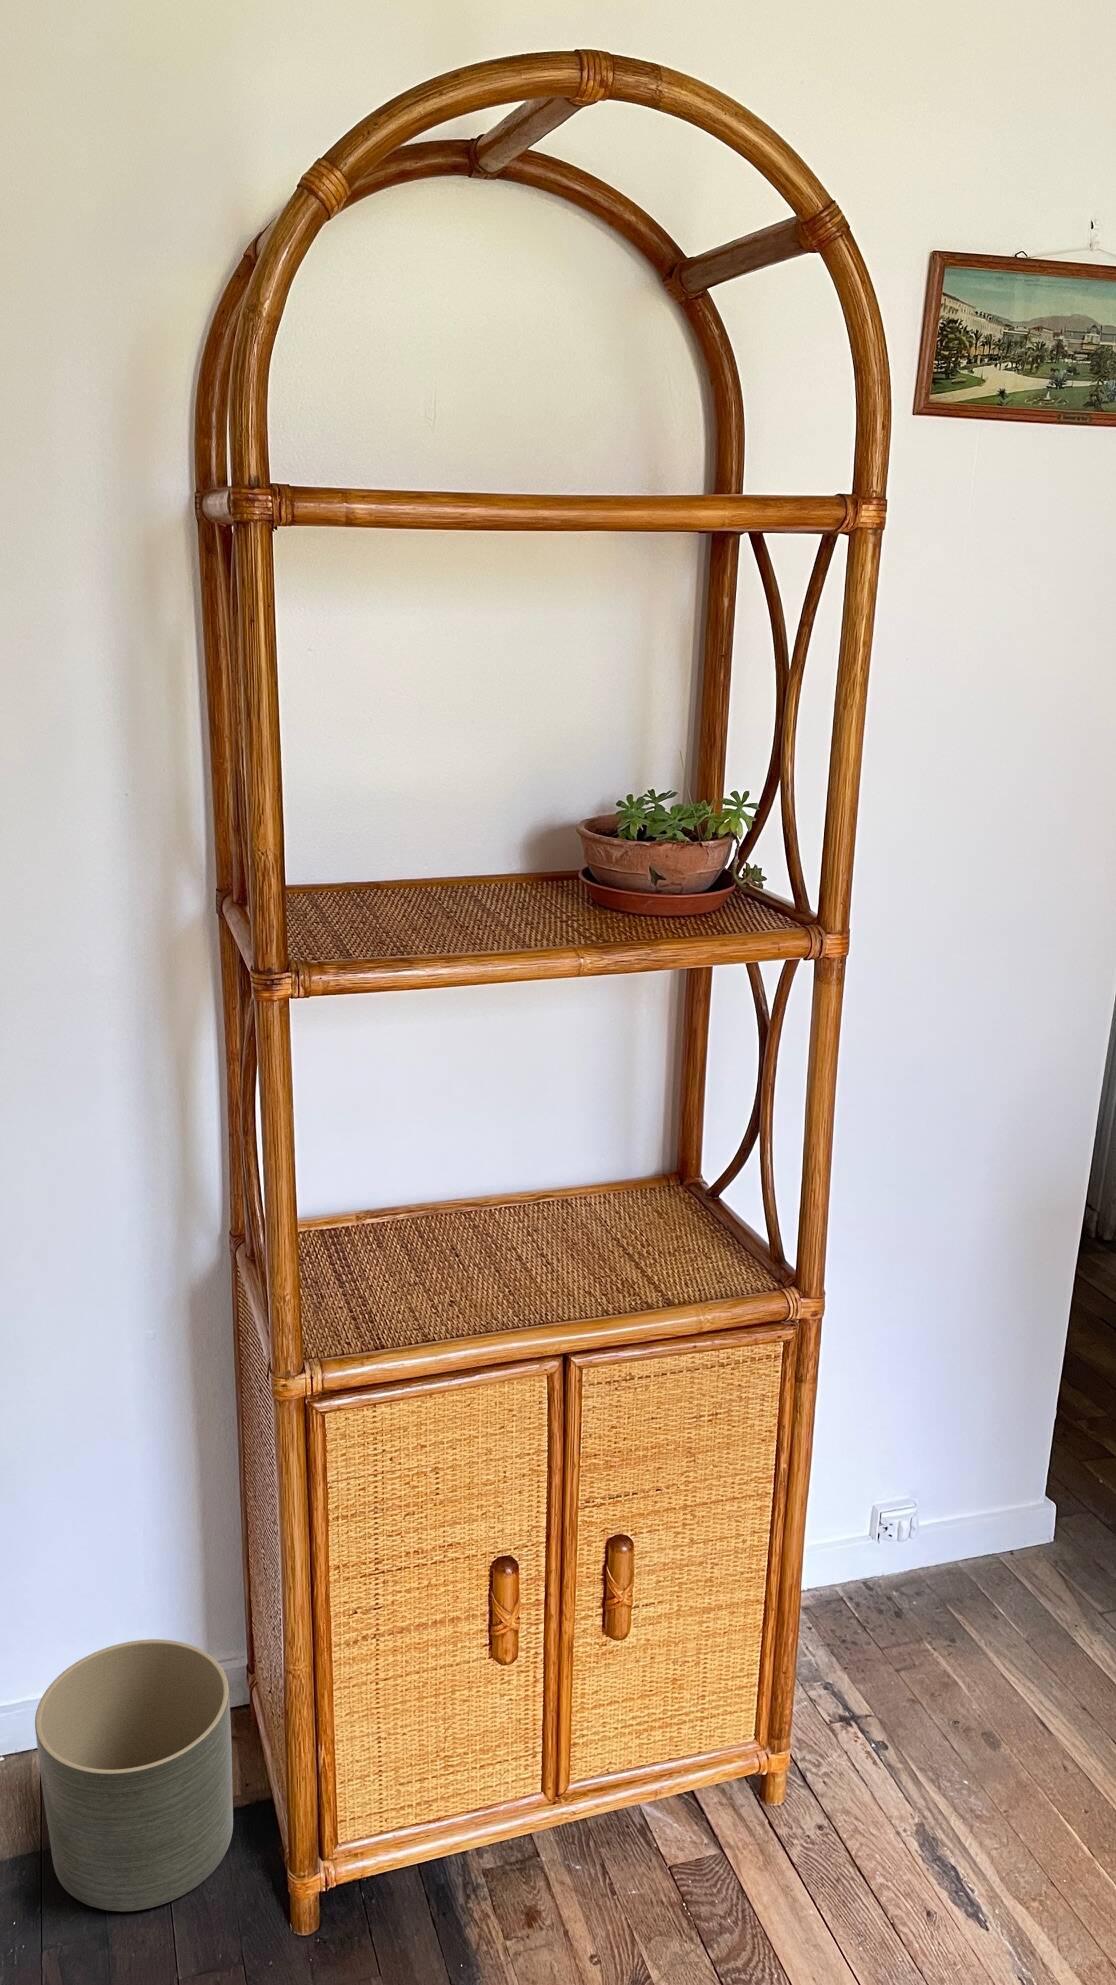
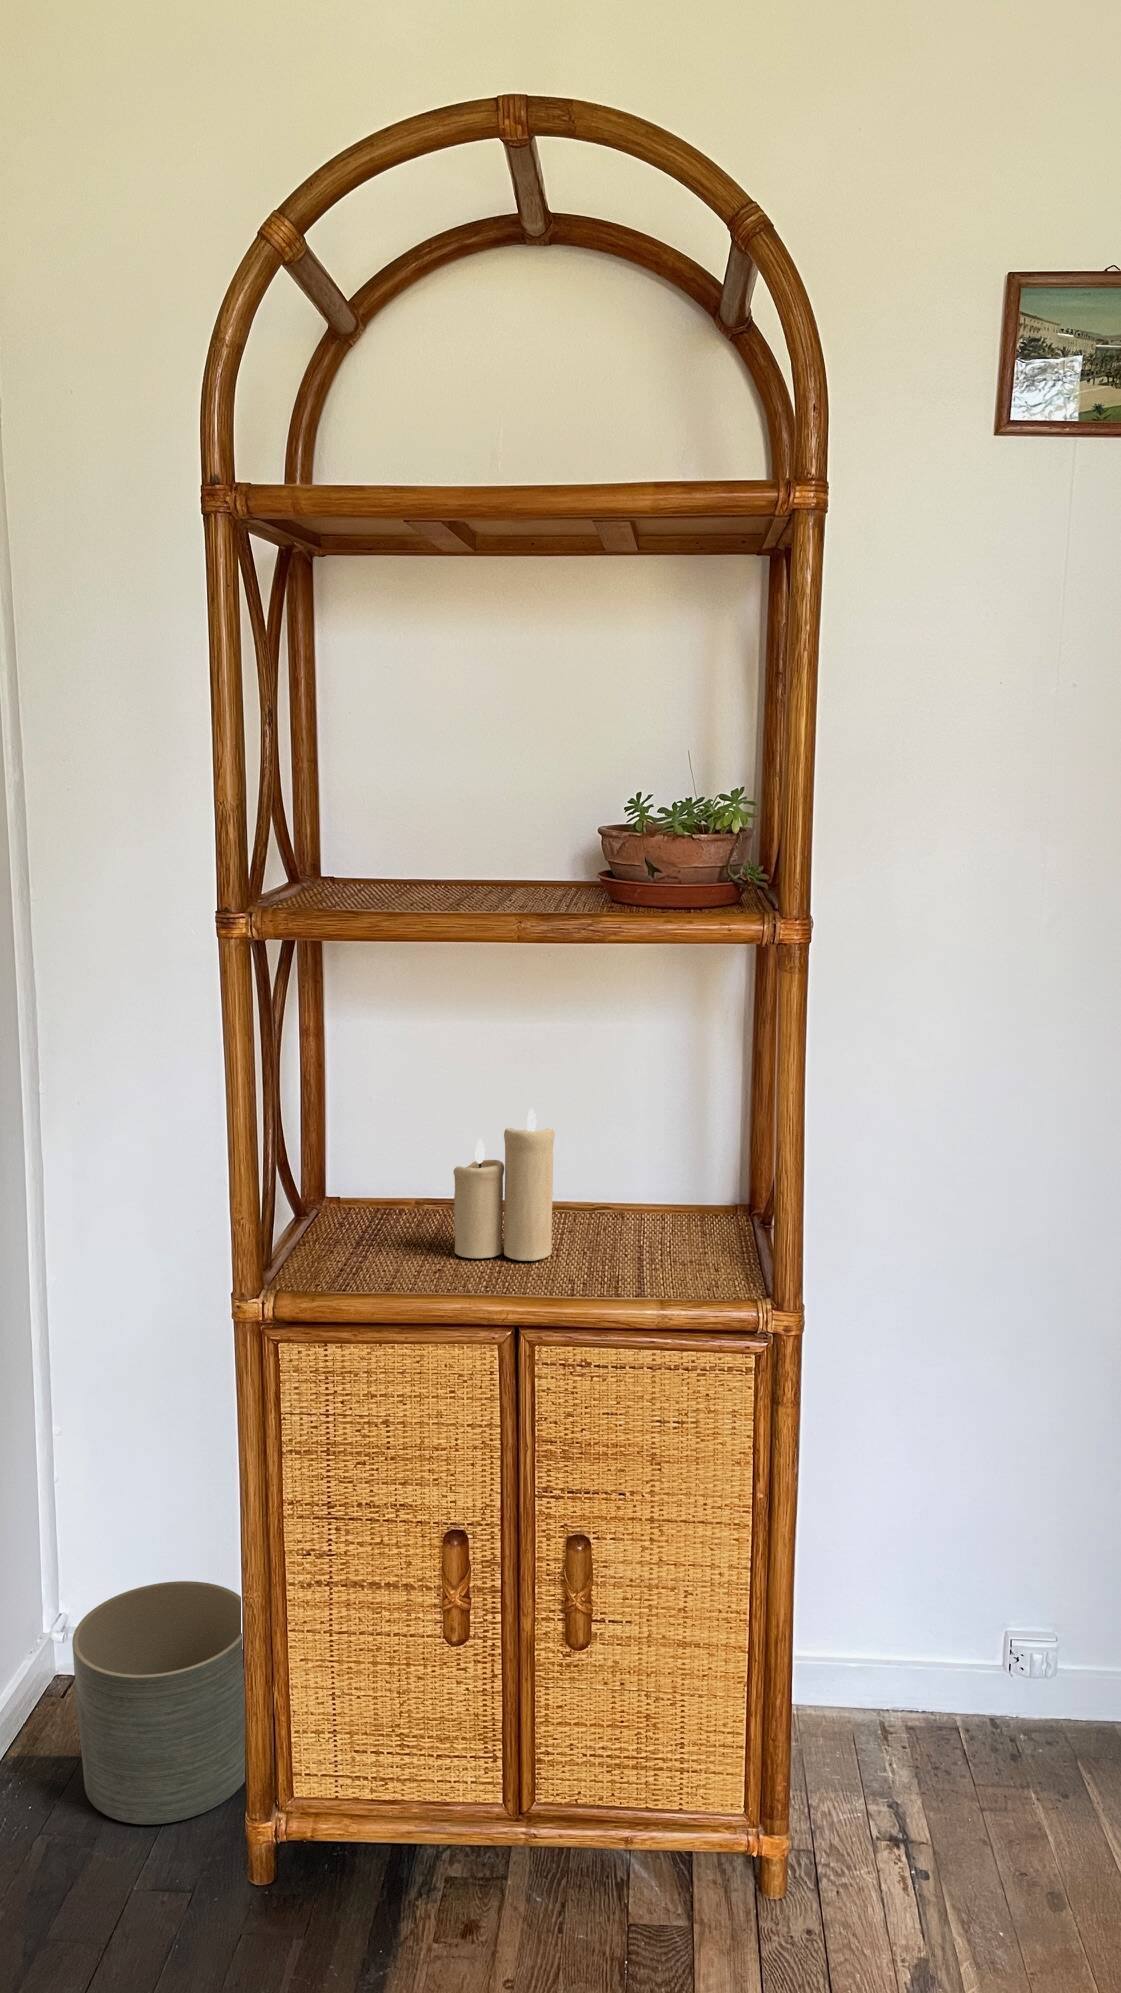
candle: none [445,1121,549,1280] -> present [453,1108,555,1261]

